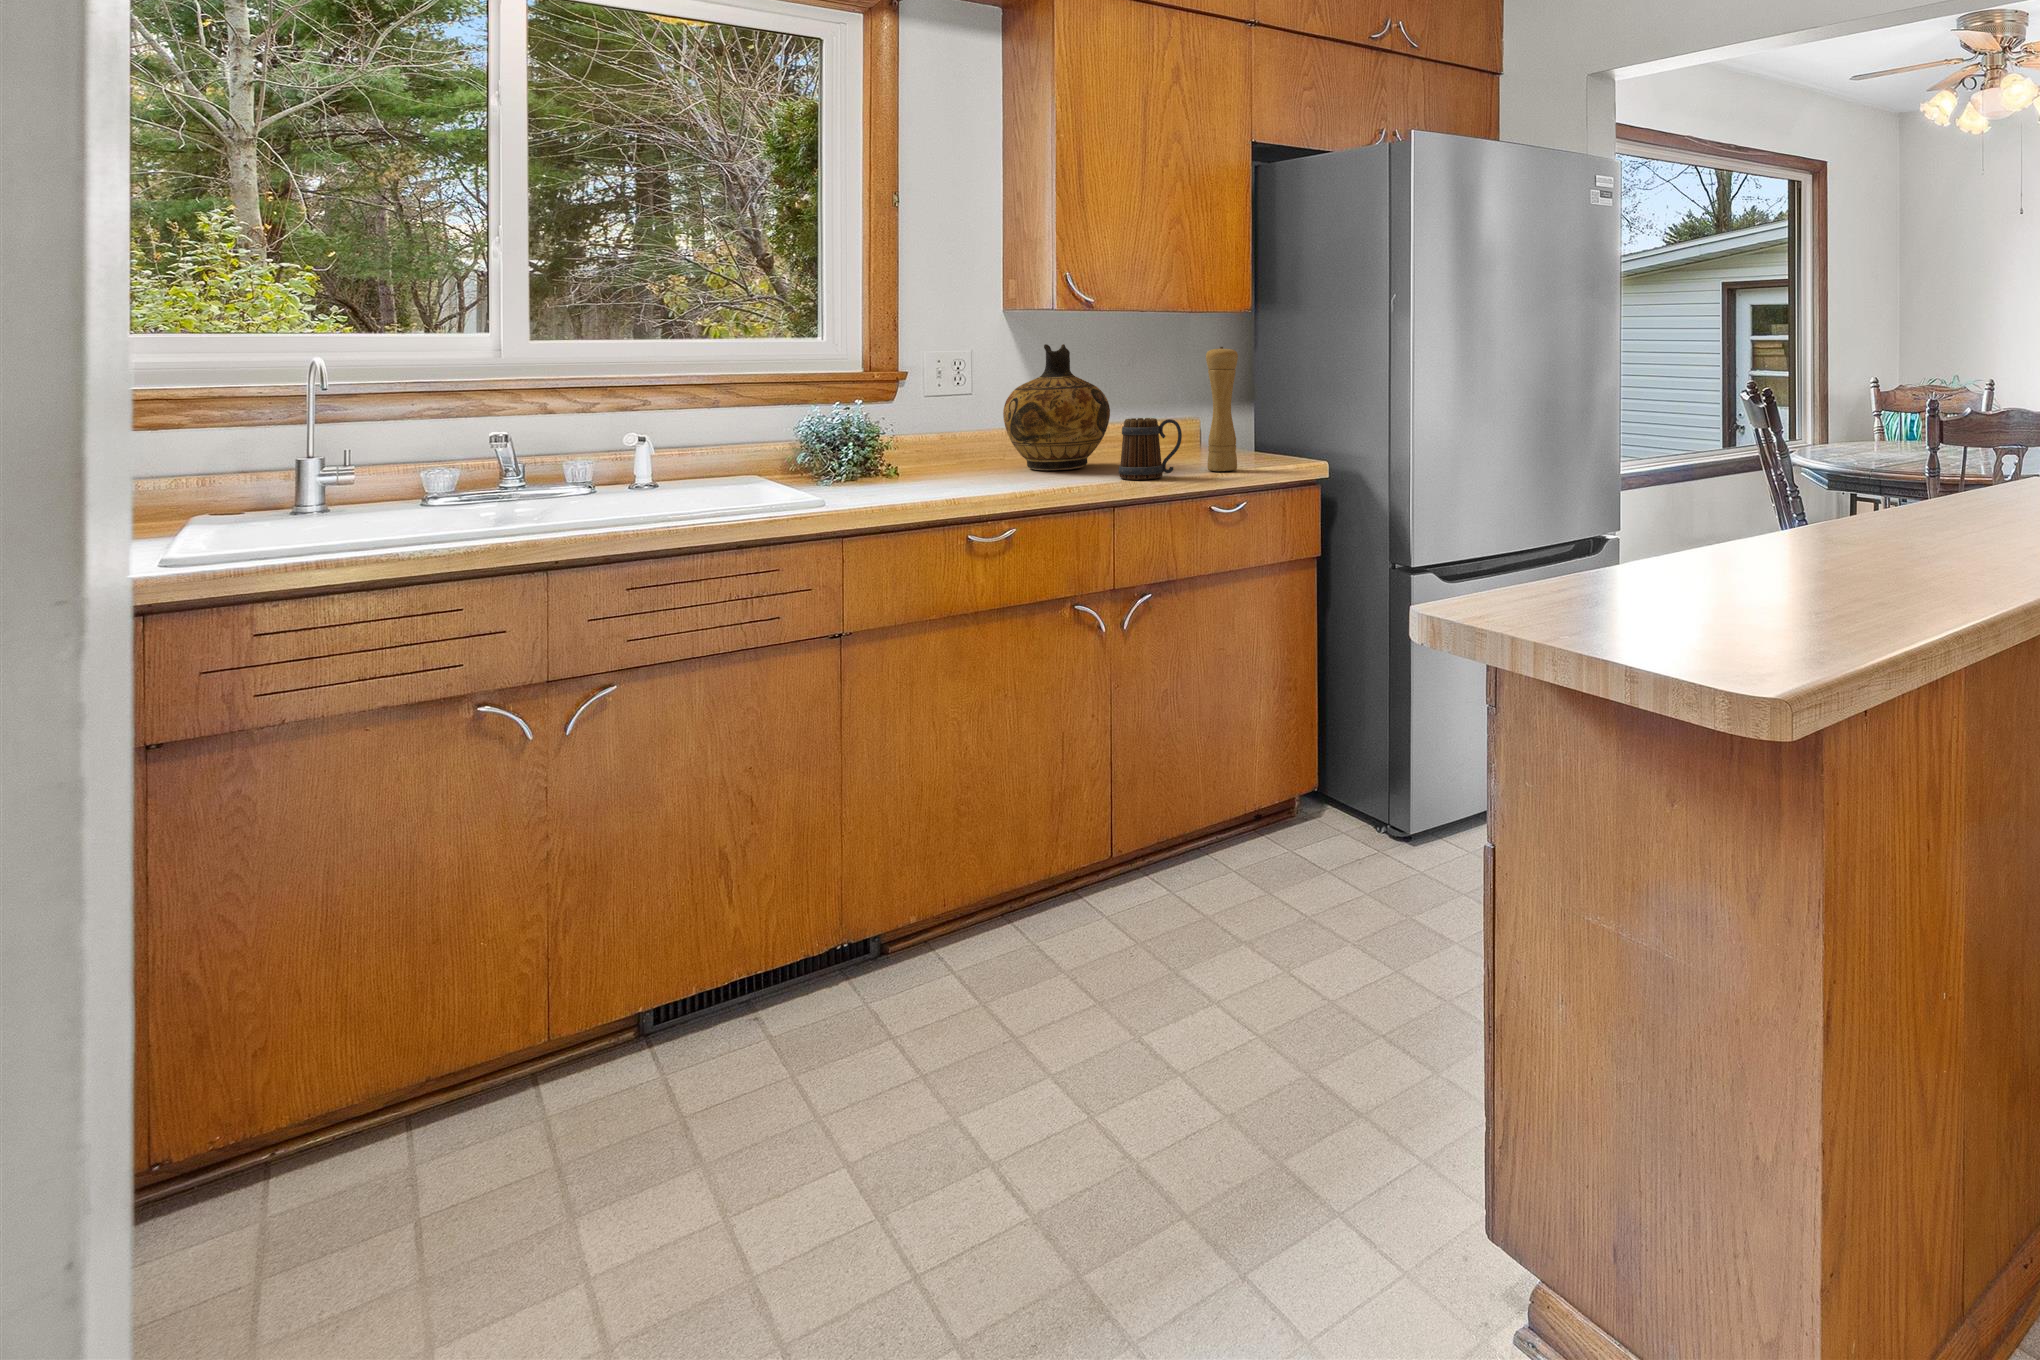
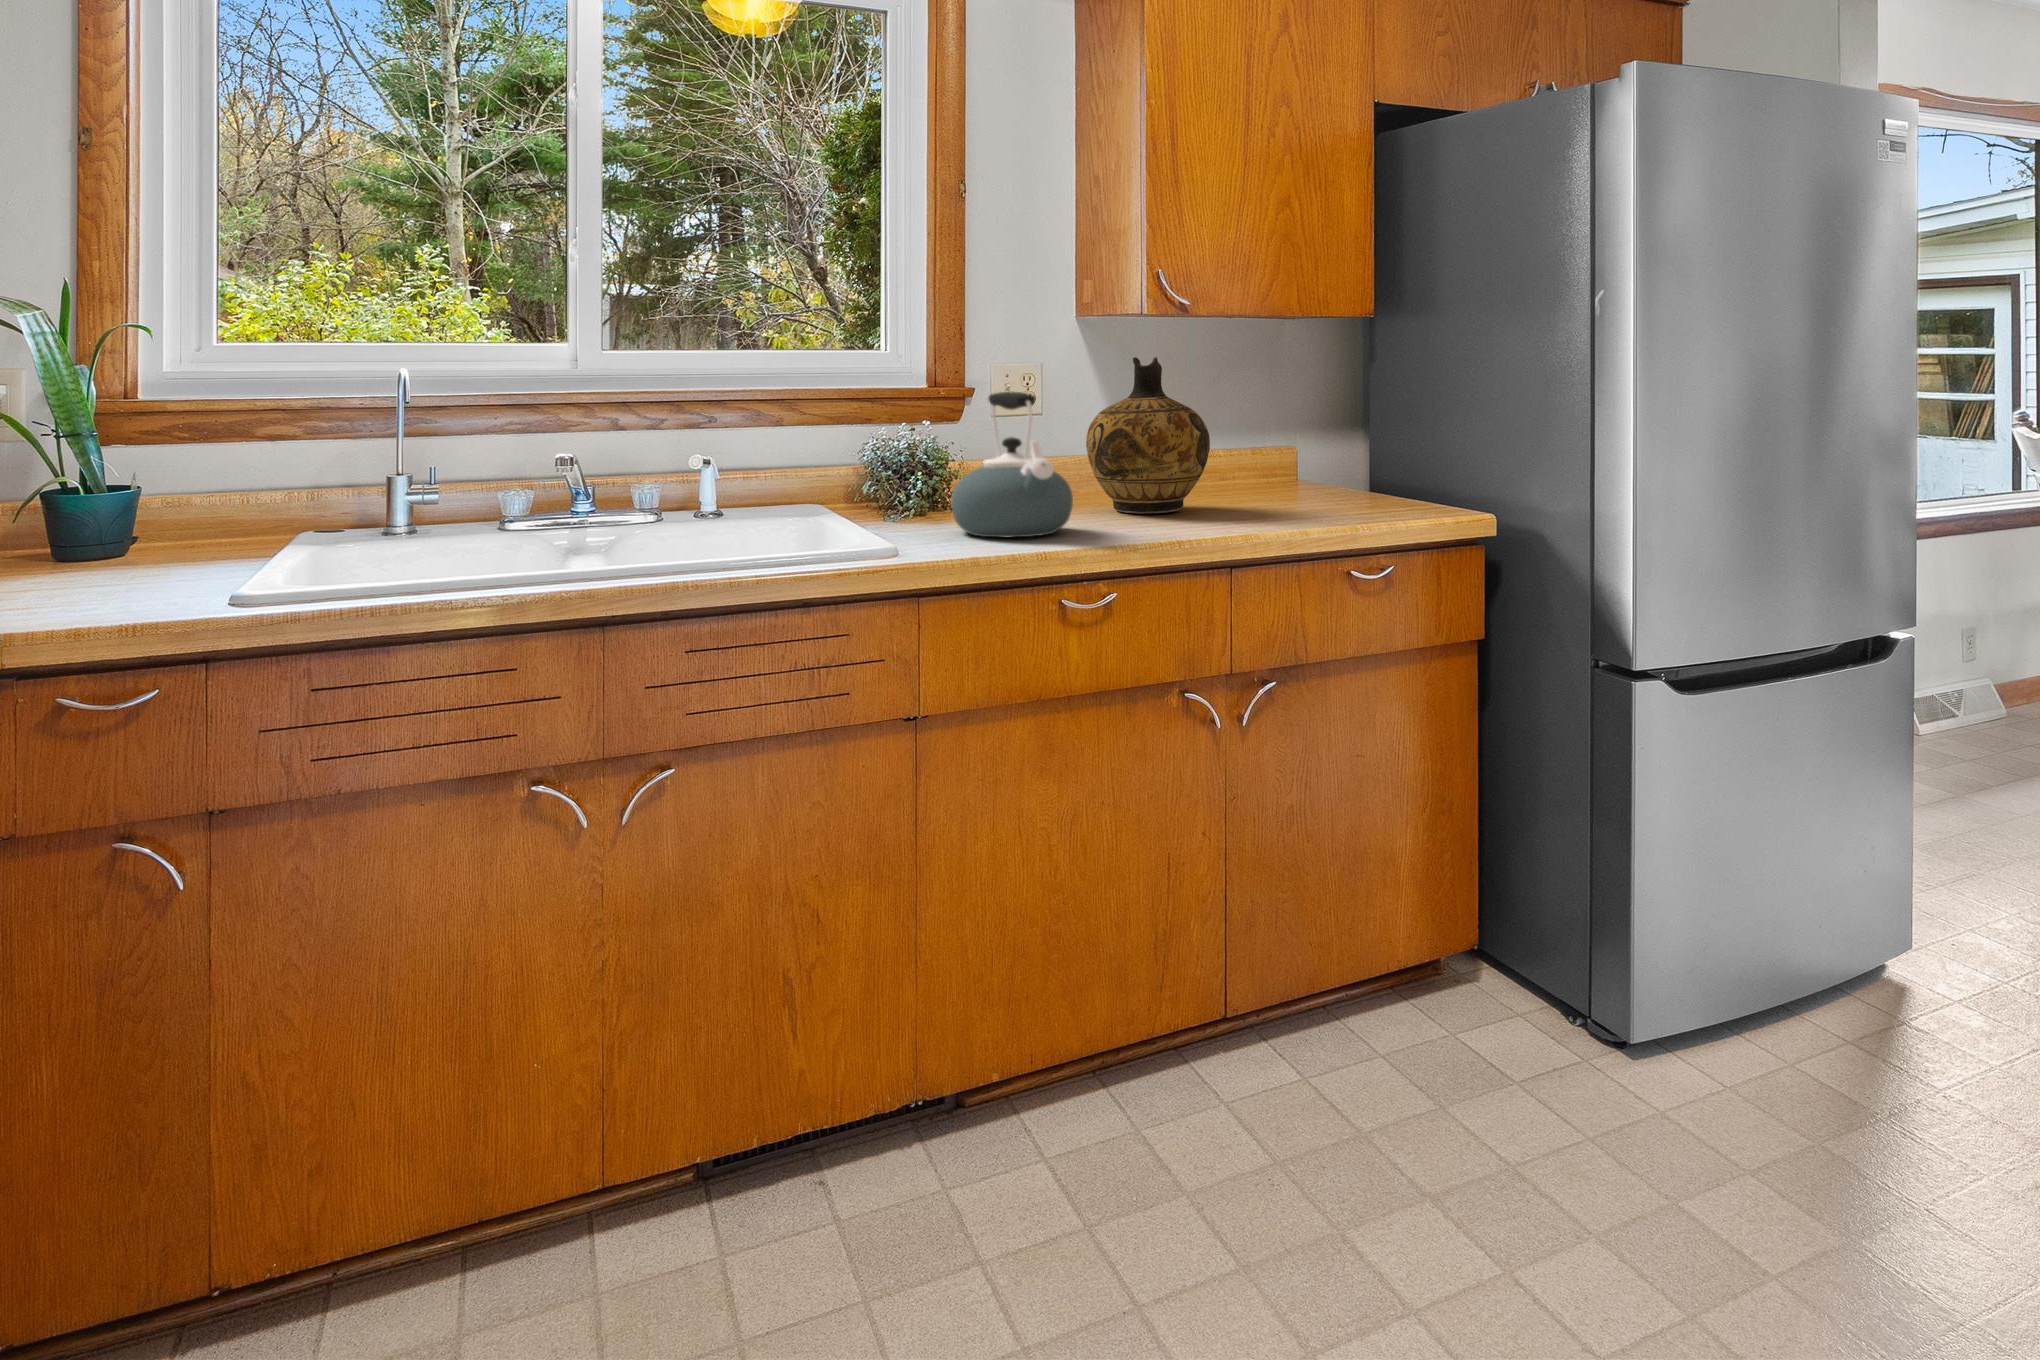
pepper mill: present [1206,347,1238,471] -> none [1329,359,1371,520]
kettle: none [878,375,987,493] -> present [951,392,1073,537]
mug: present [1119,418,1182,480] -> none [1226,450,1304,529]

